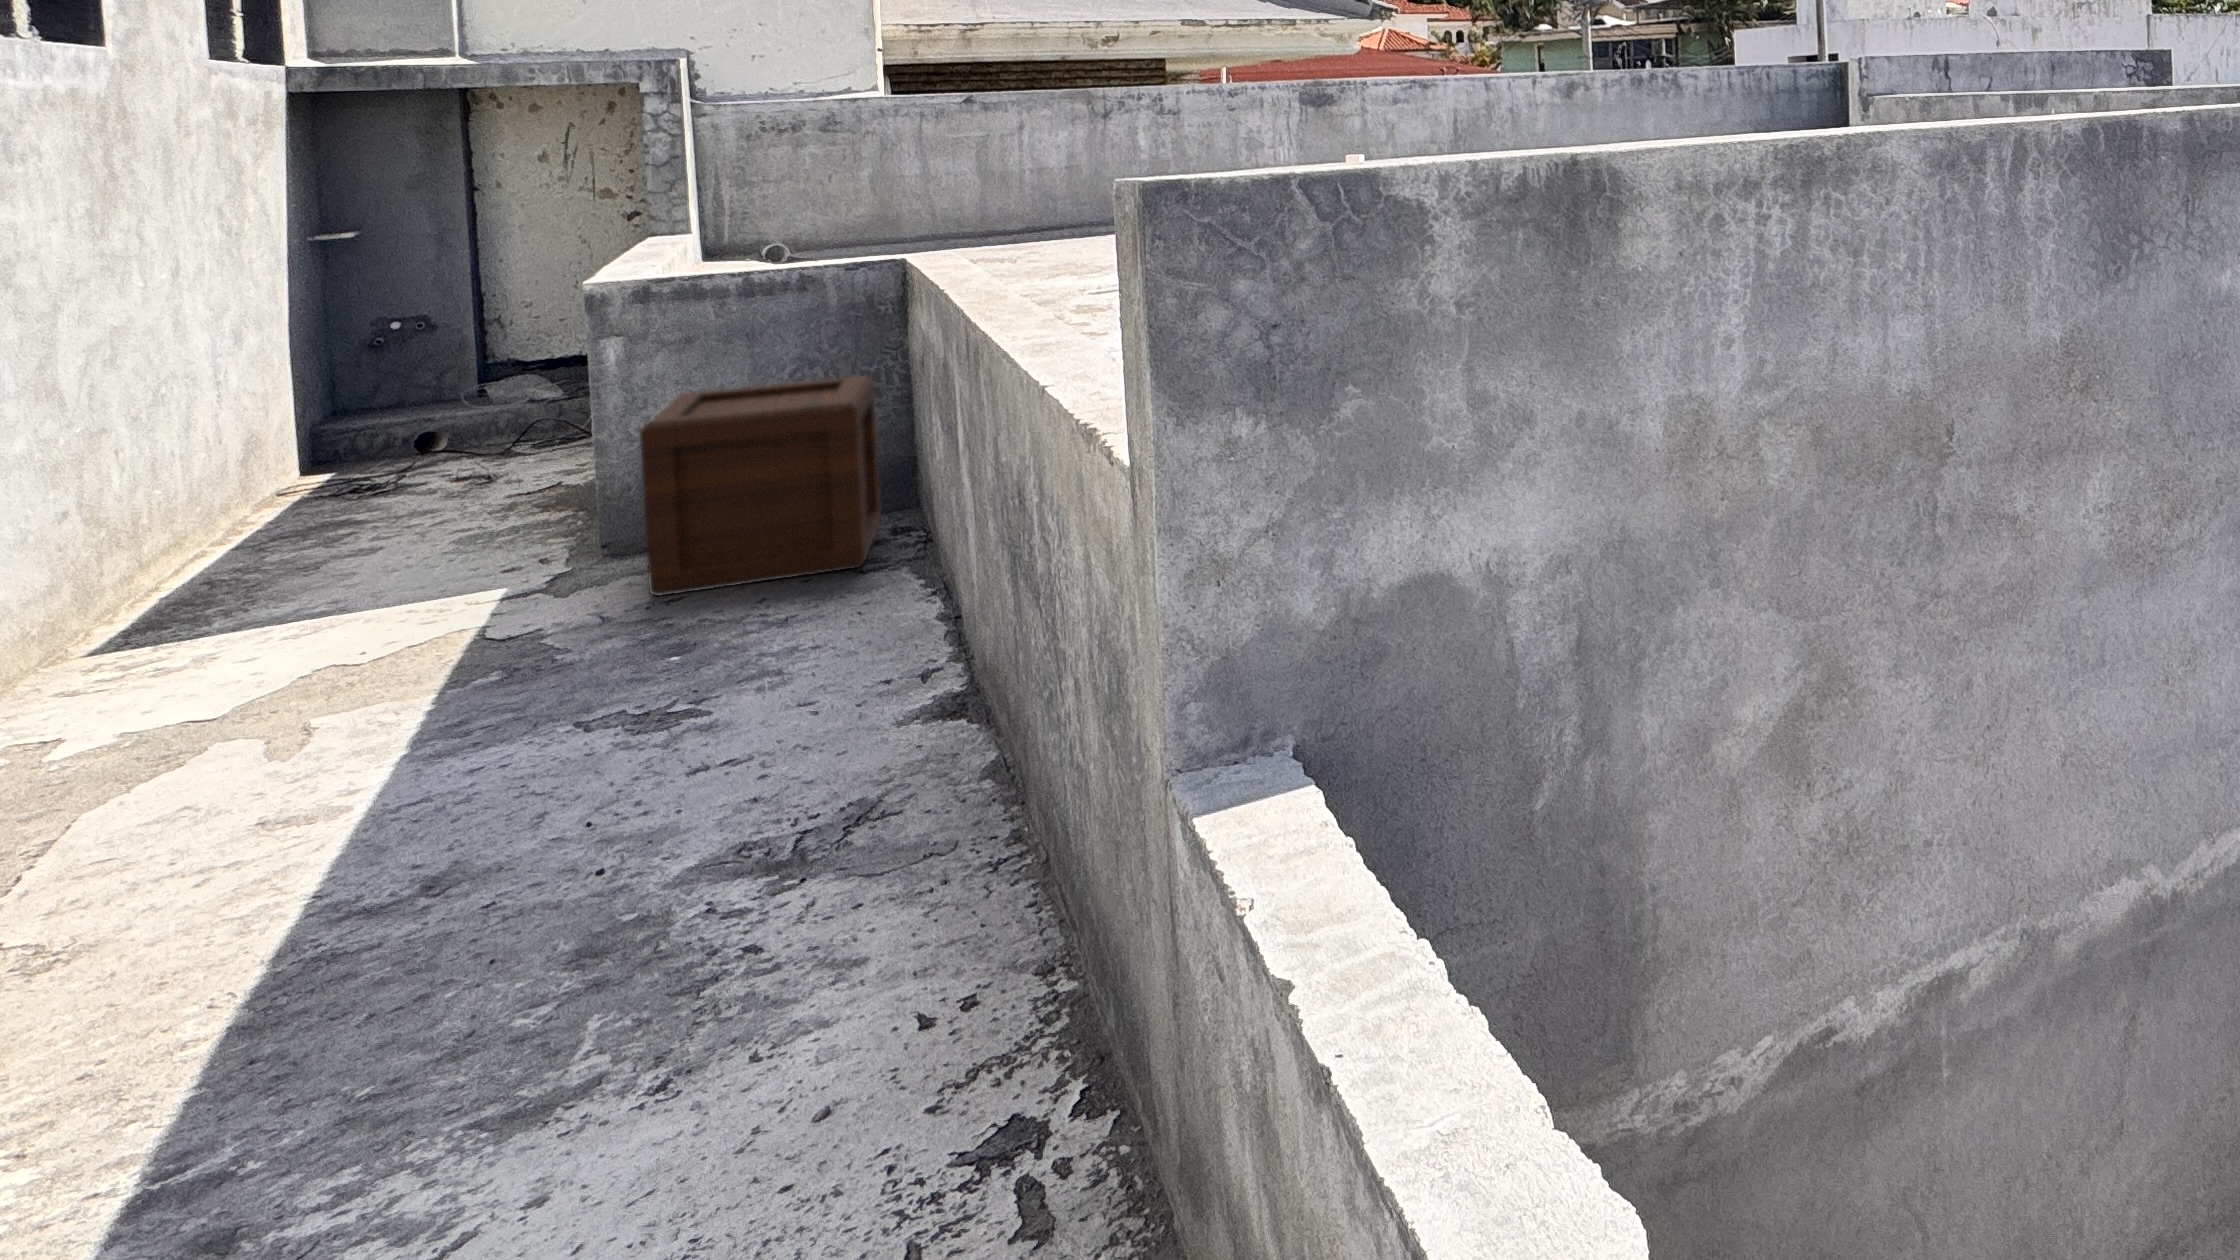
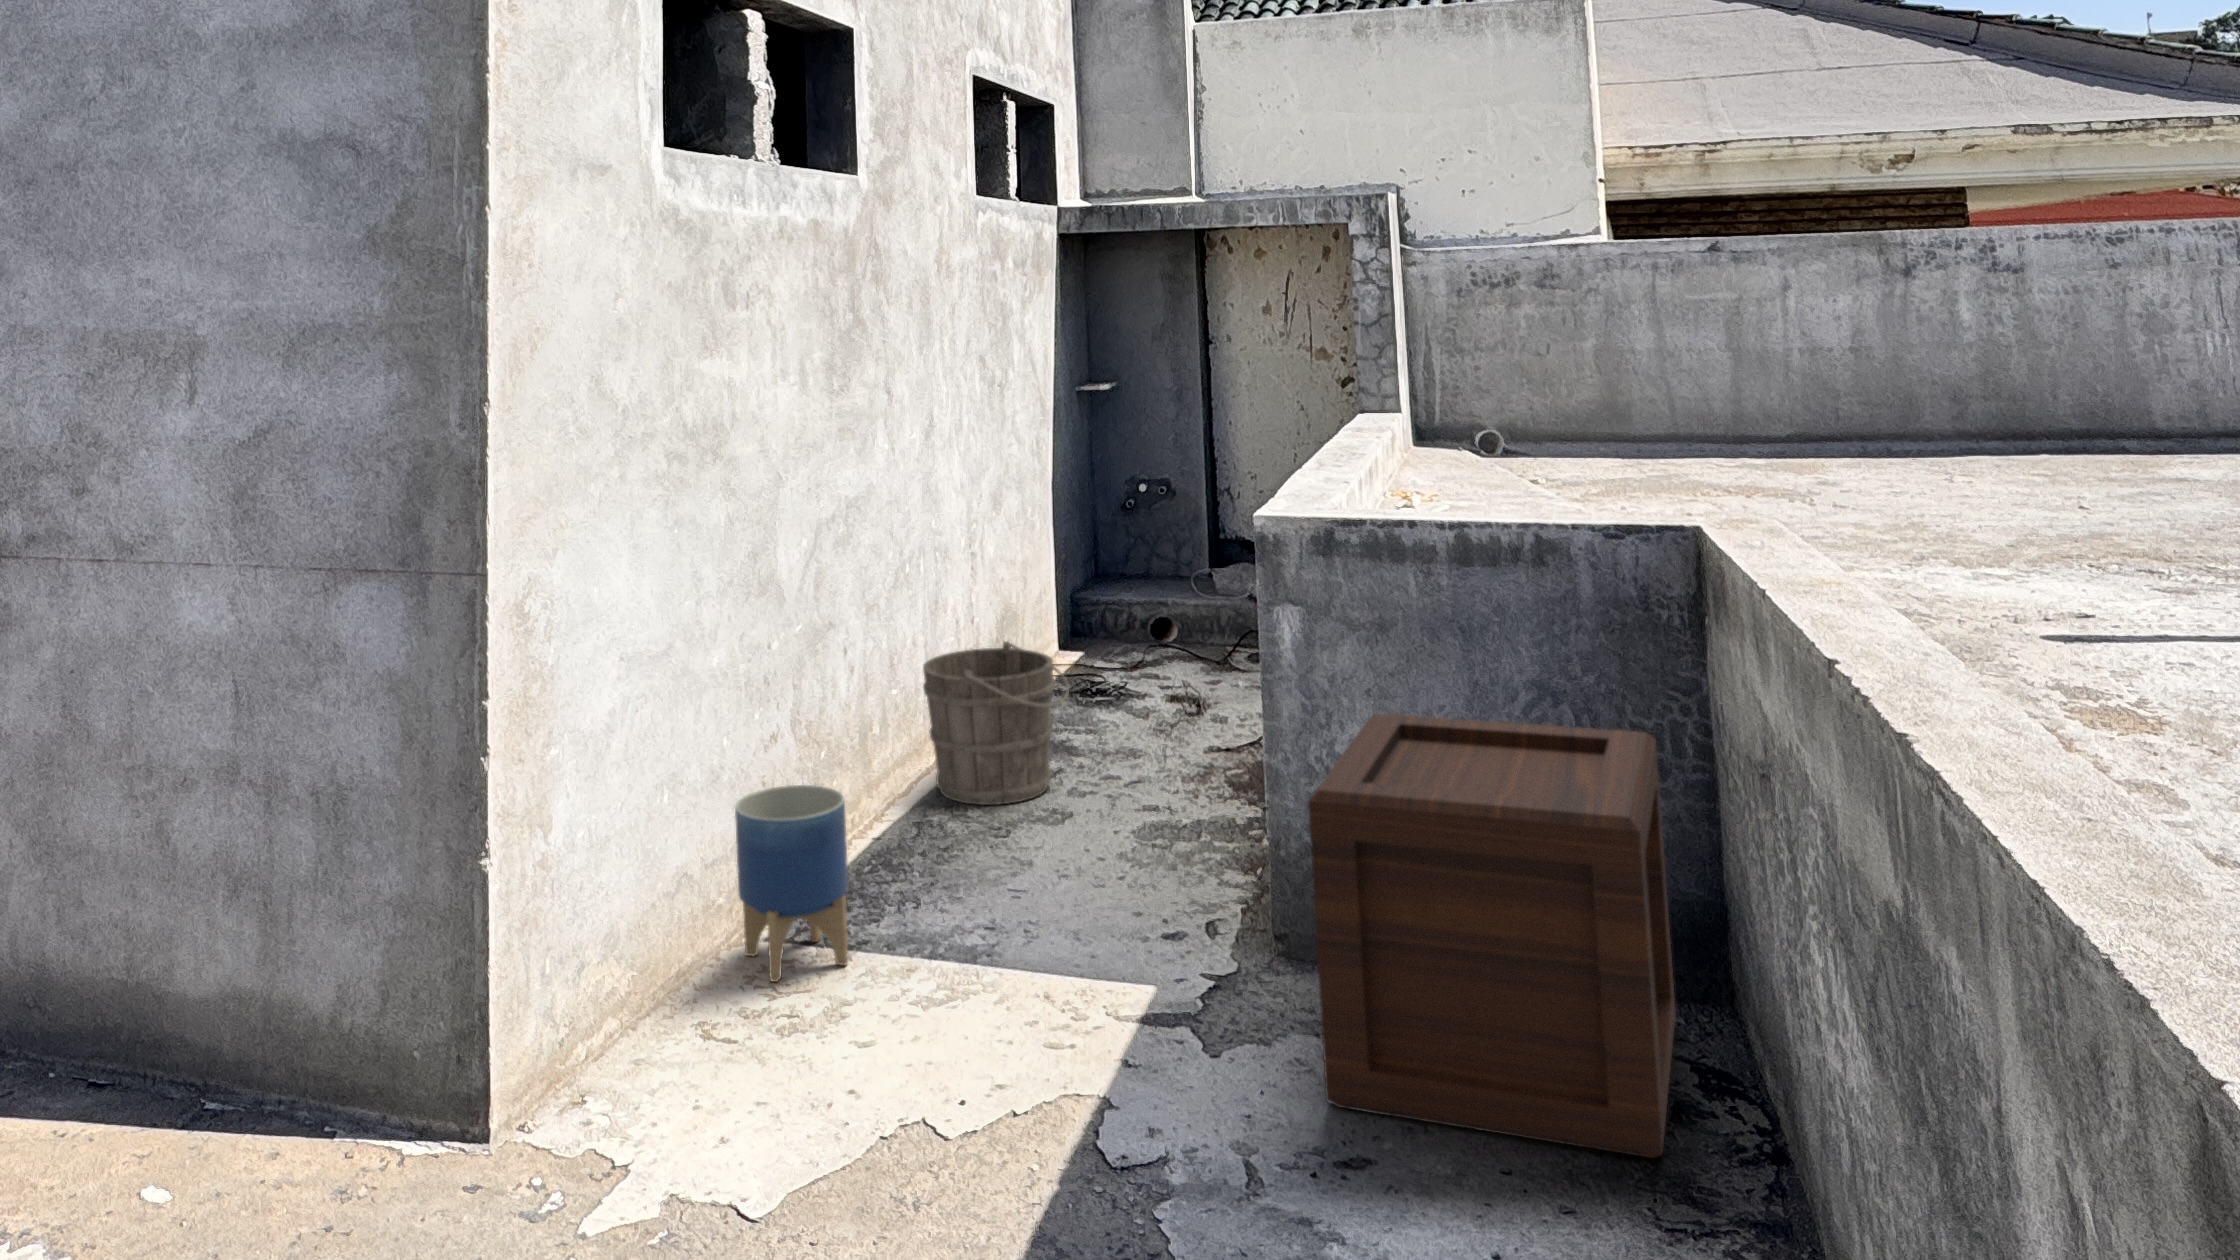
bucket: none [199,426,370,552] -> present [923,641,1069,805]
planter: none [58,519,193,659] -> present [735,785,849,982]

